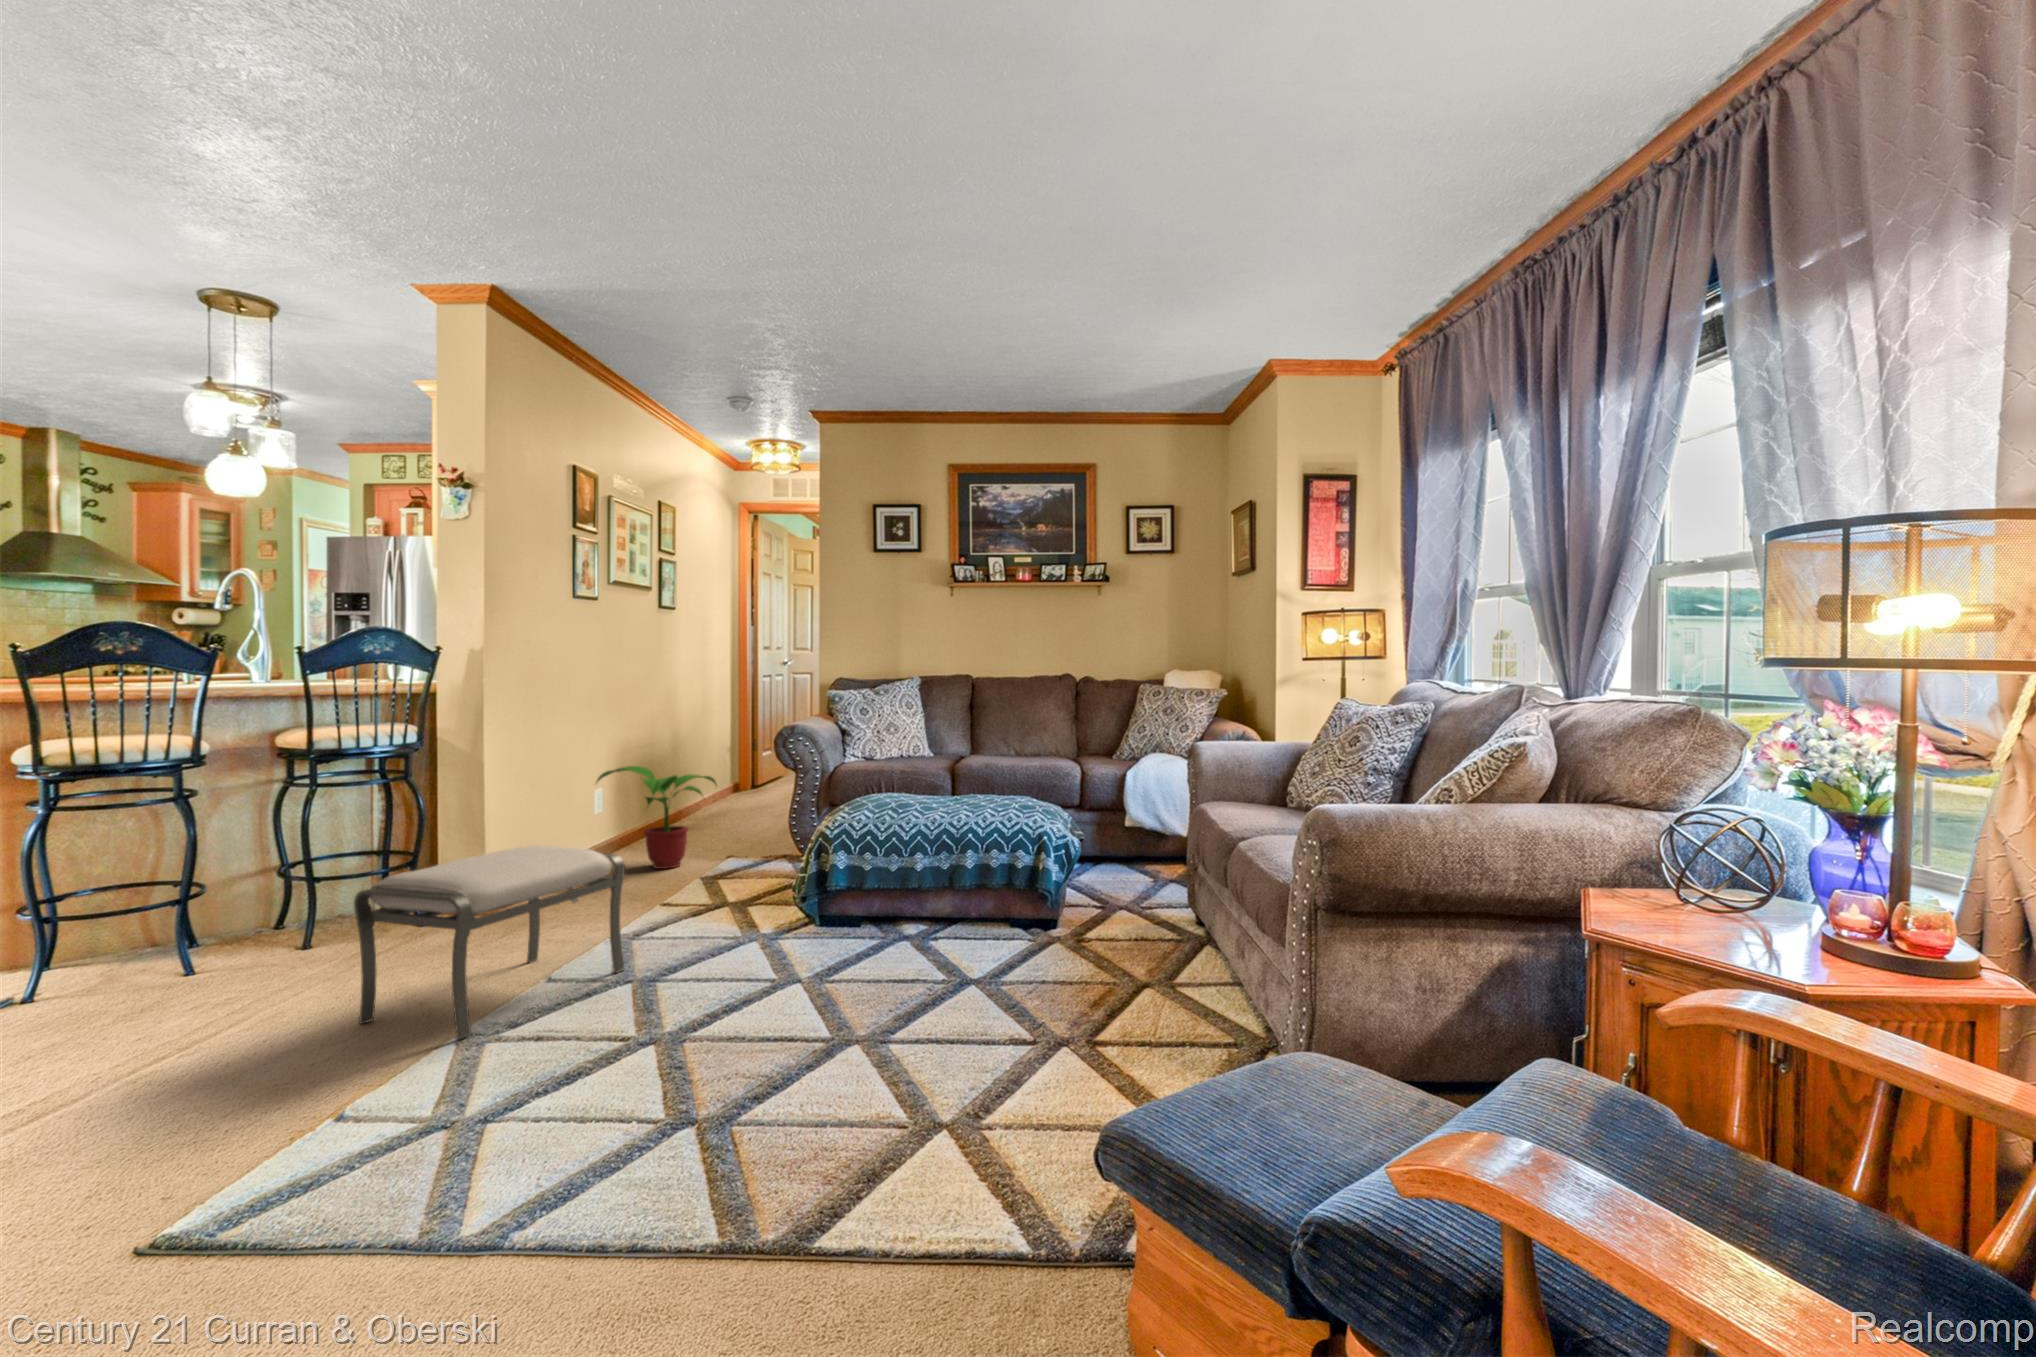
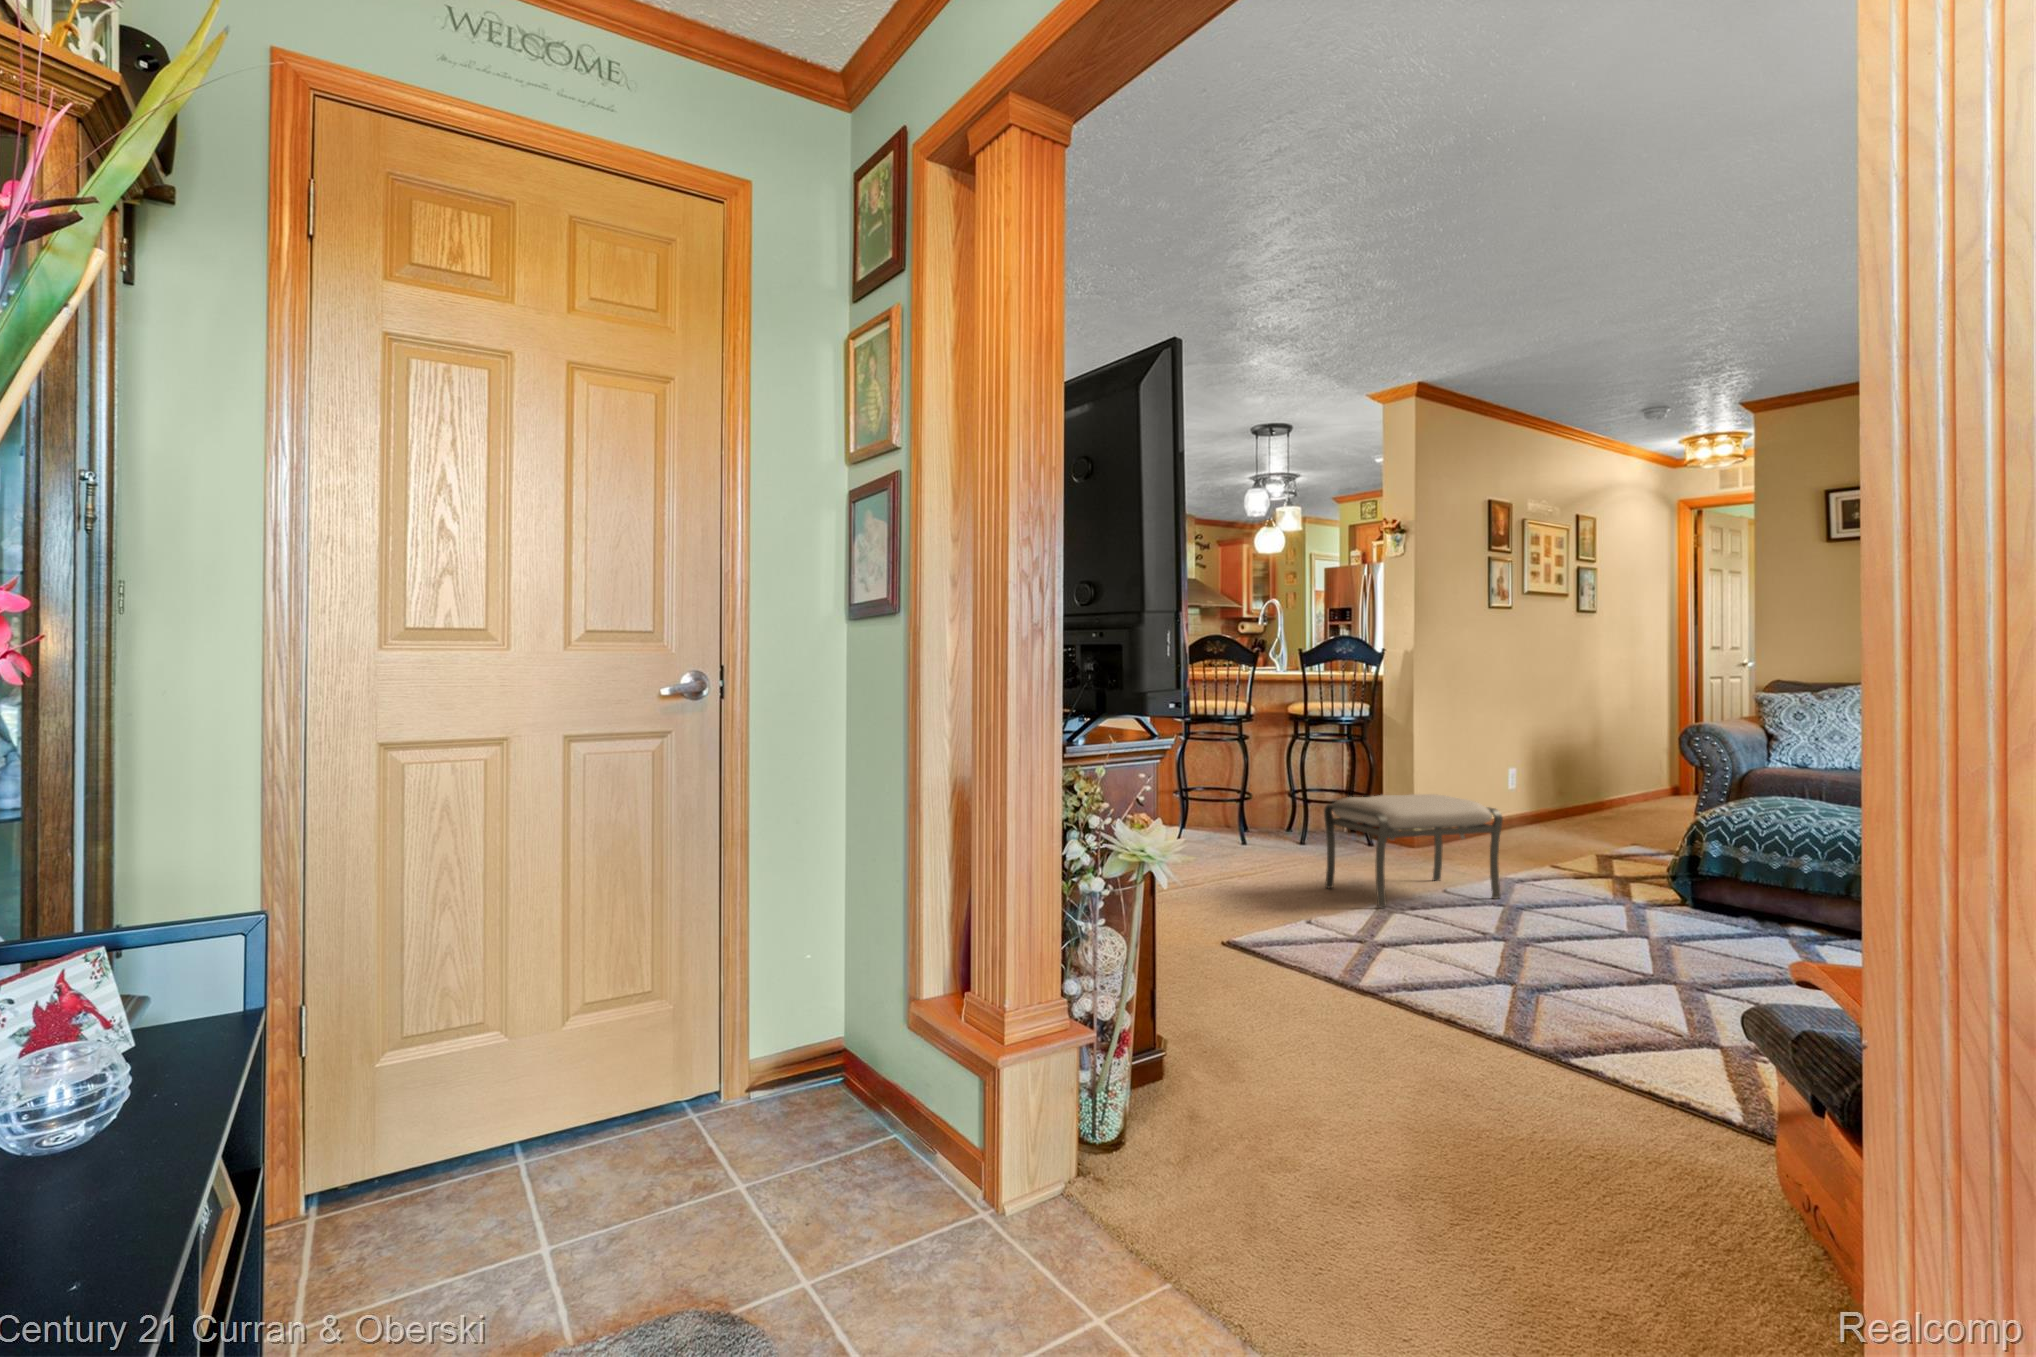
potted plant: present [597,766,716,869] -> none [1507,751,1623,845]

